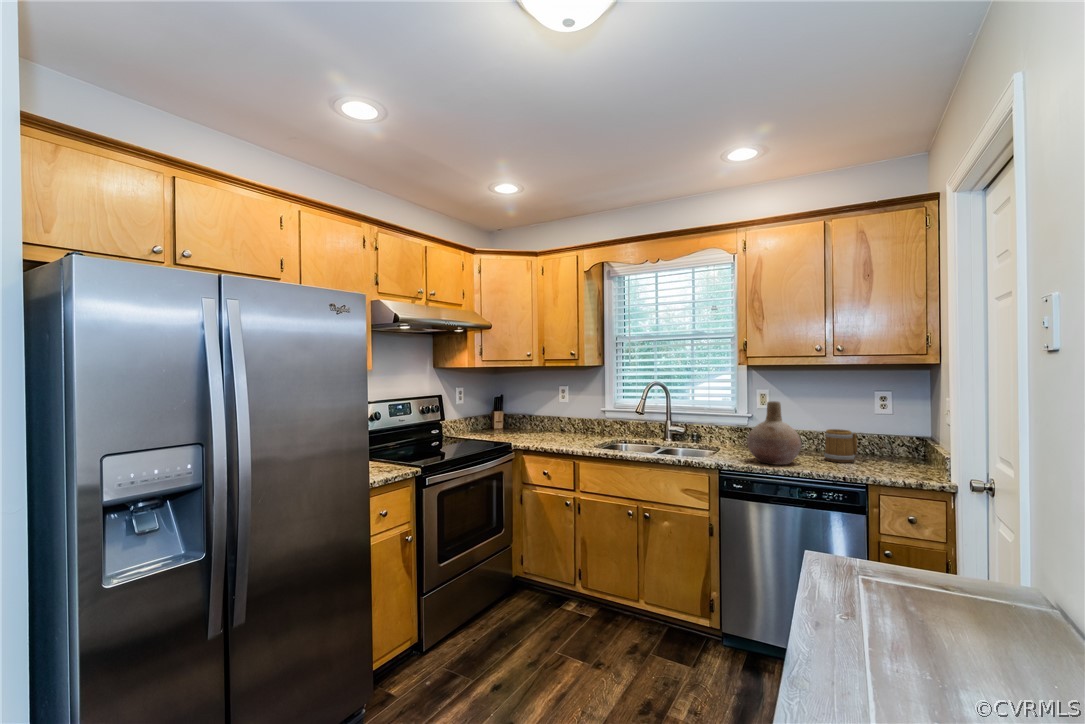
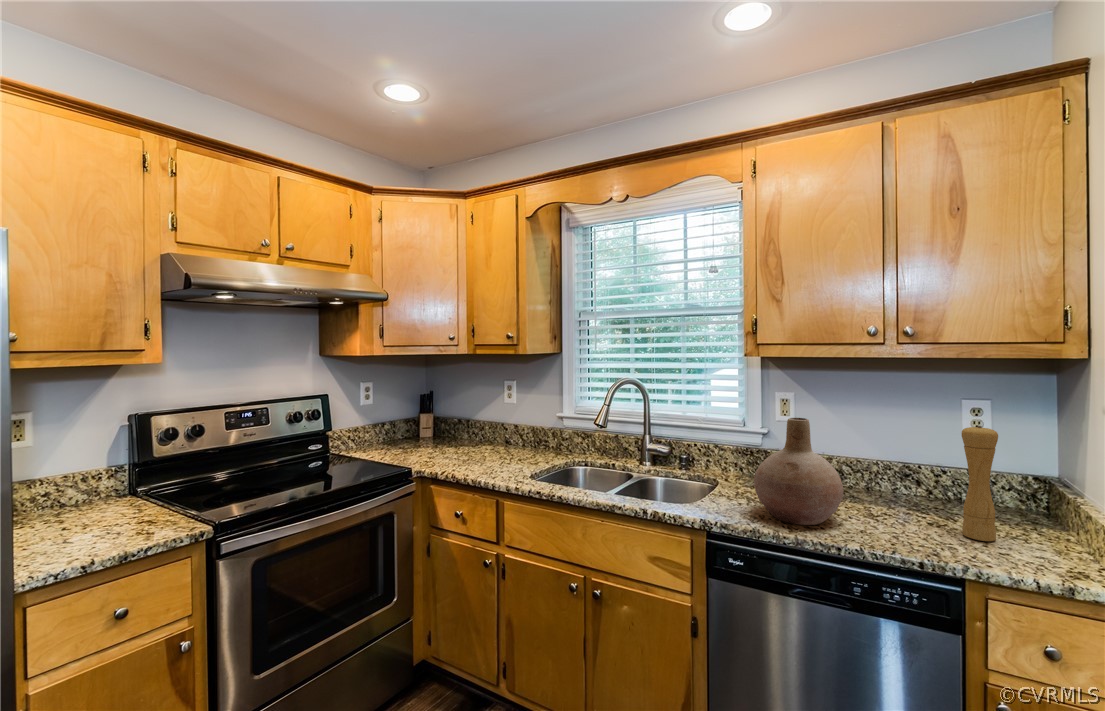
pepper mill: none [868,403,888,469] -> present [962,426,998,541]
mug: present [824,429,857,463] -> none [879,462,935,522]

